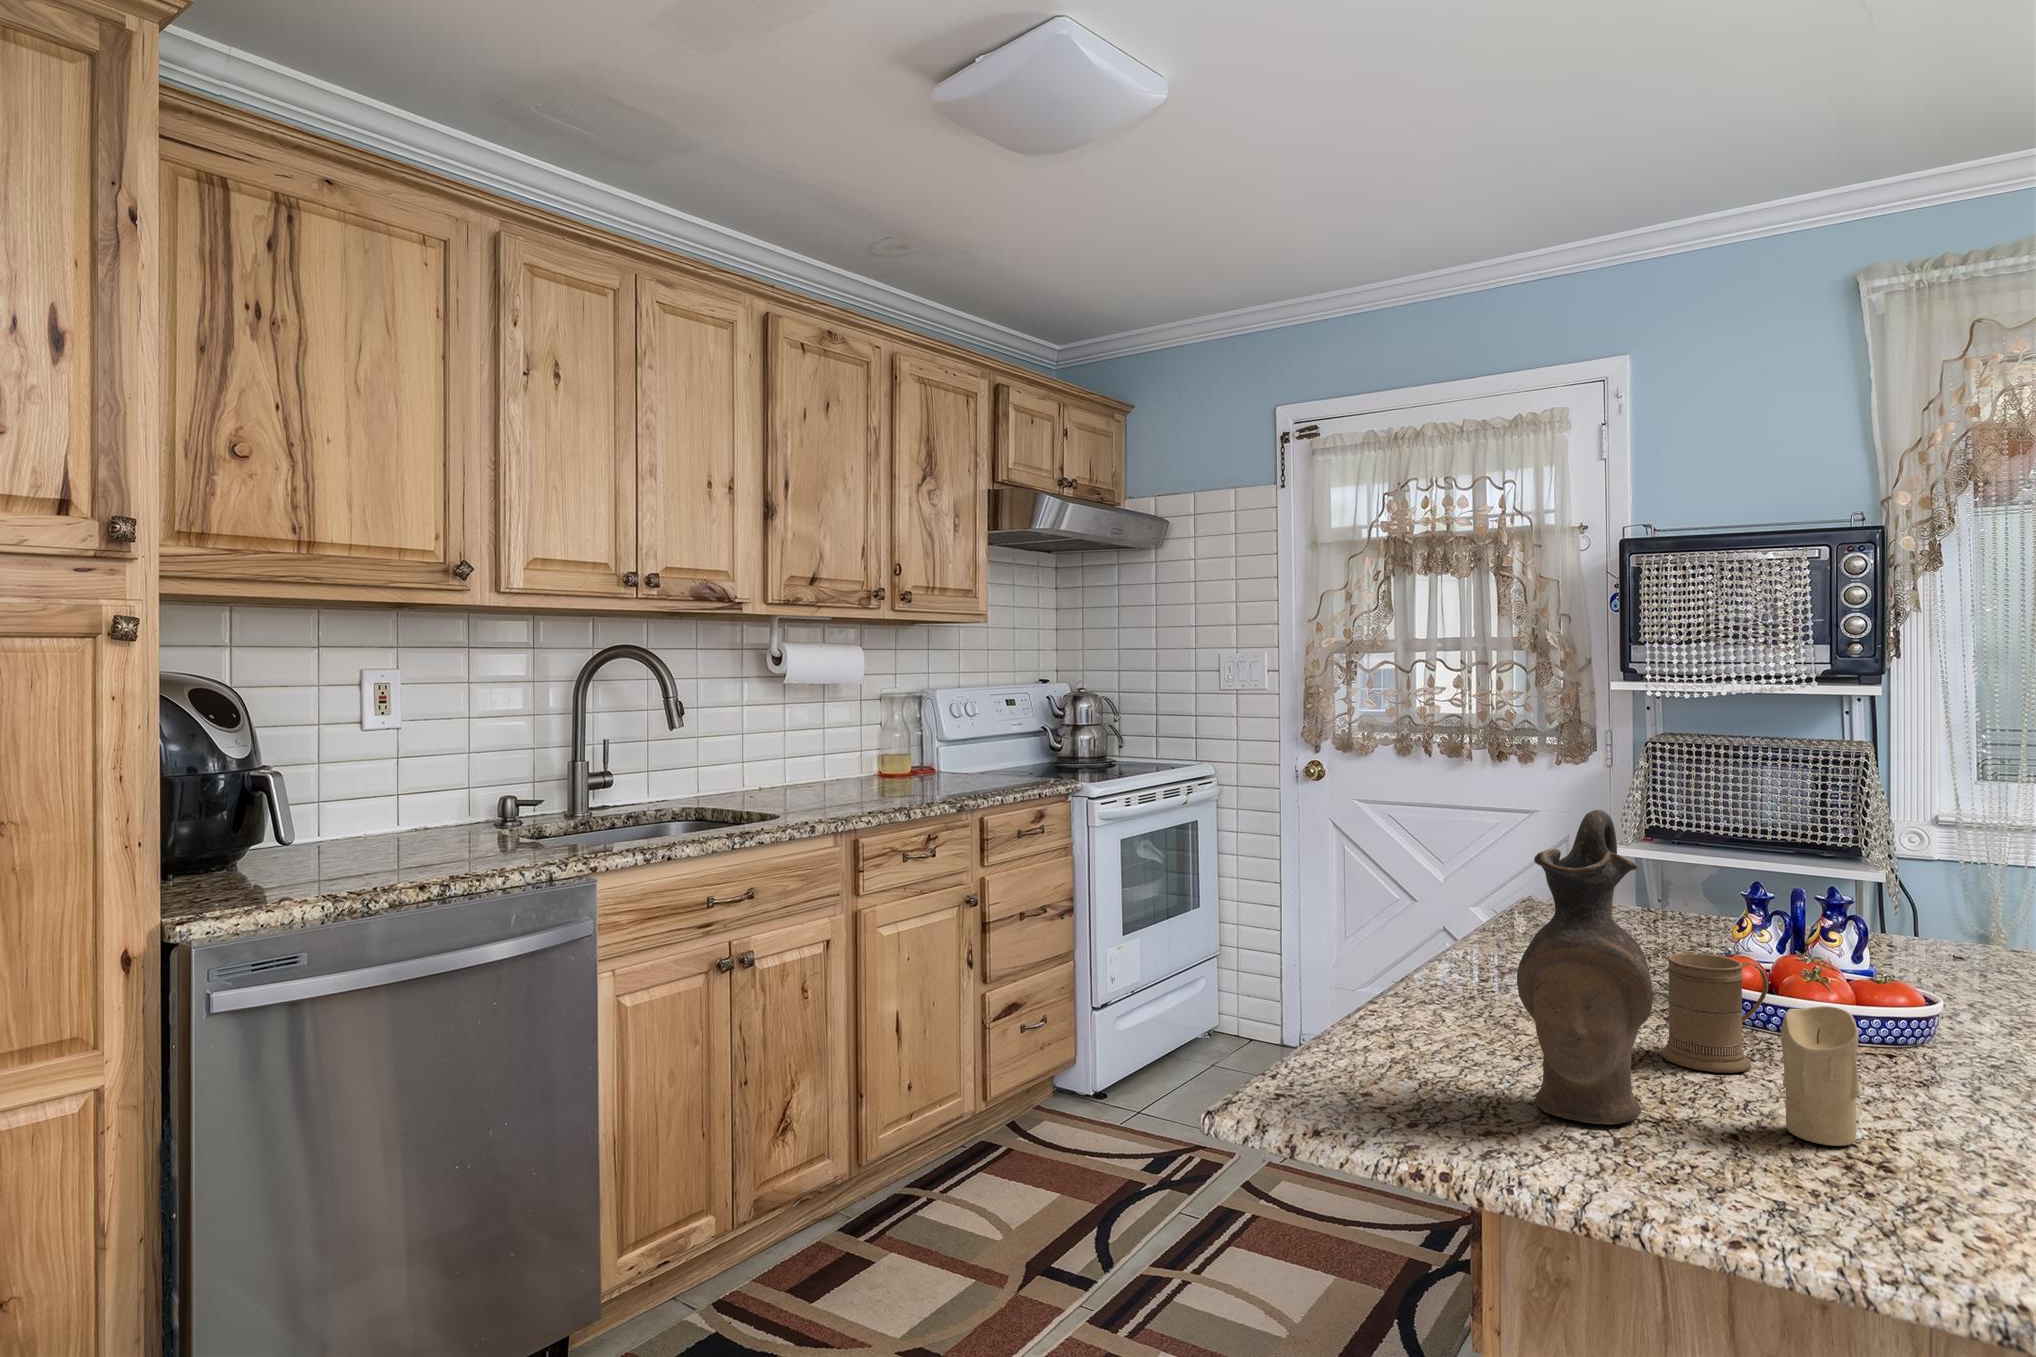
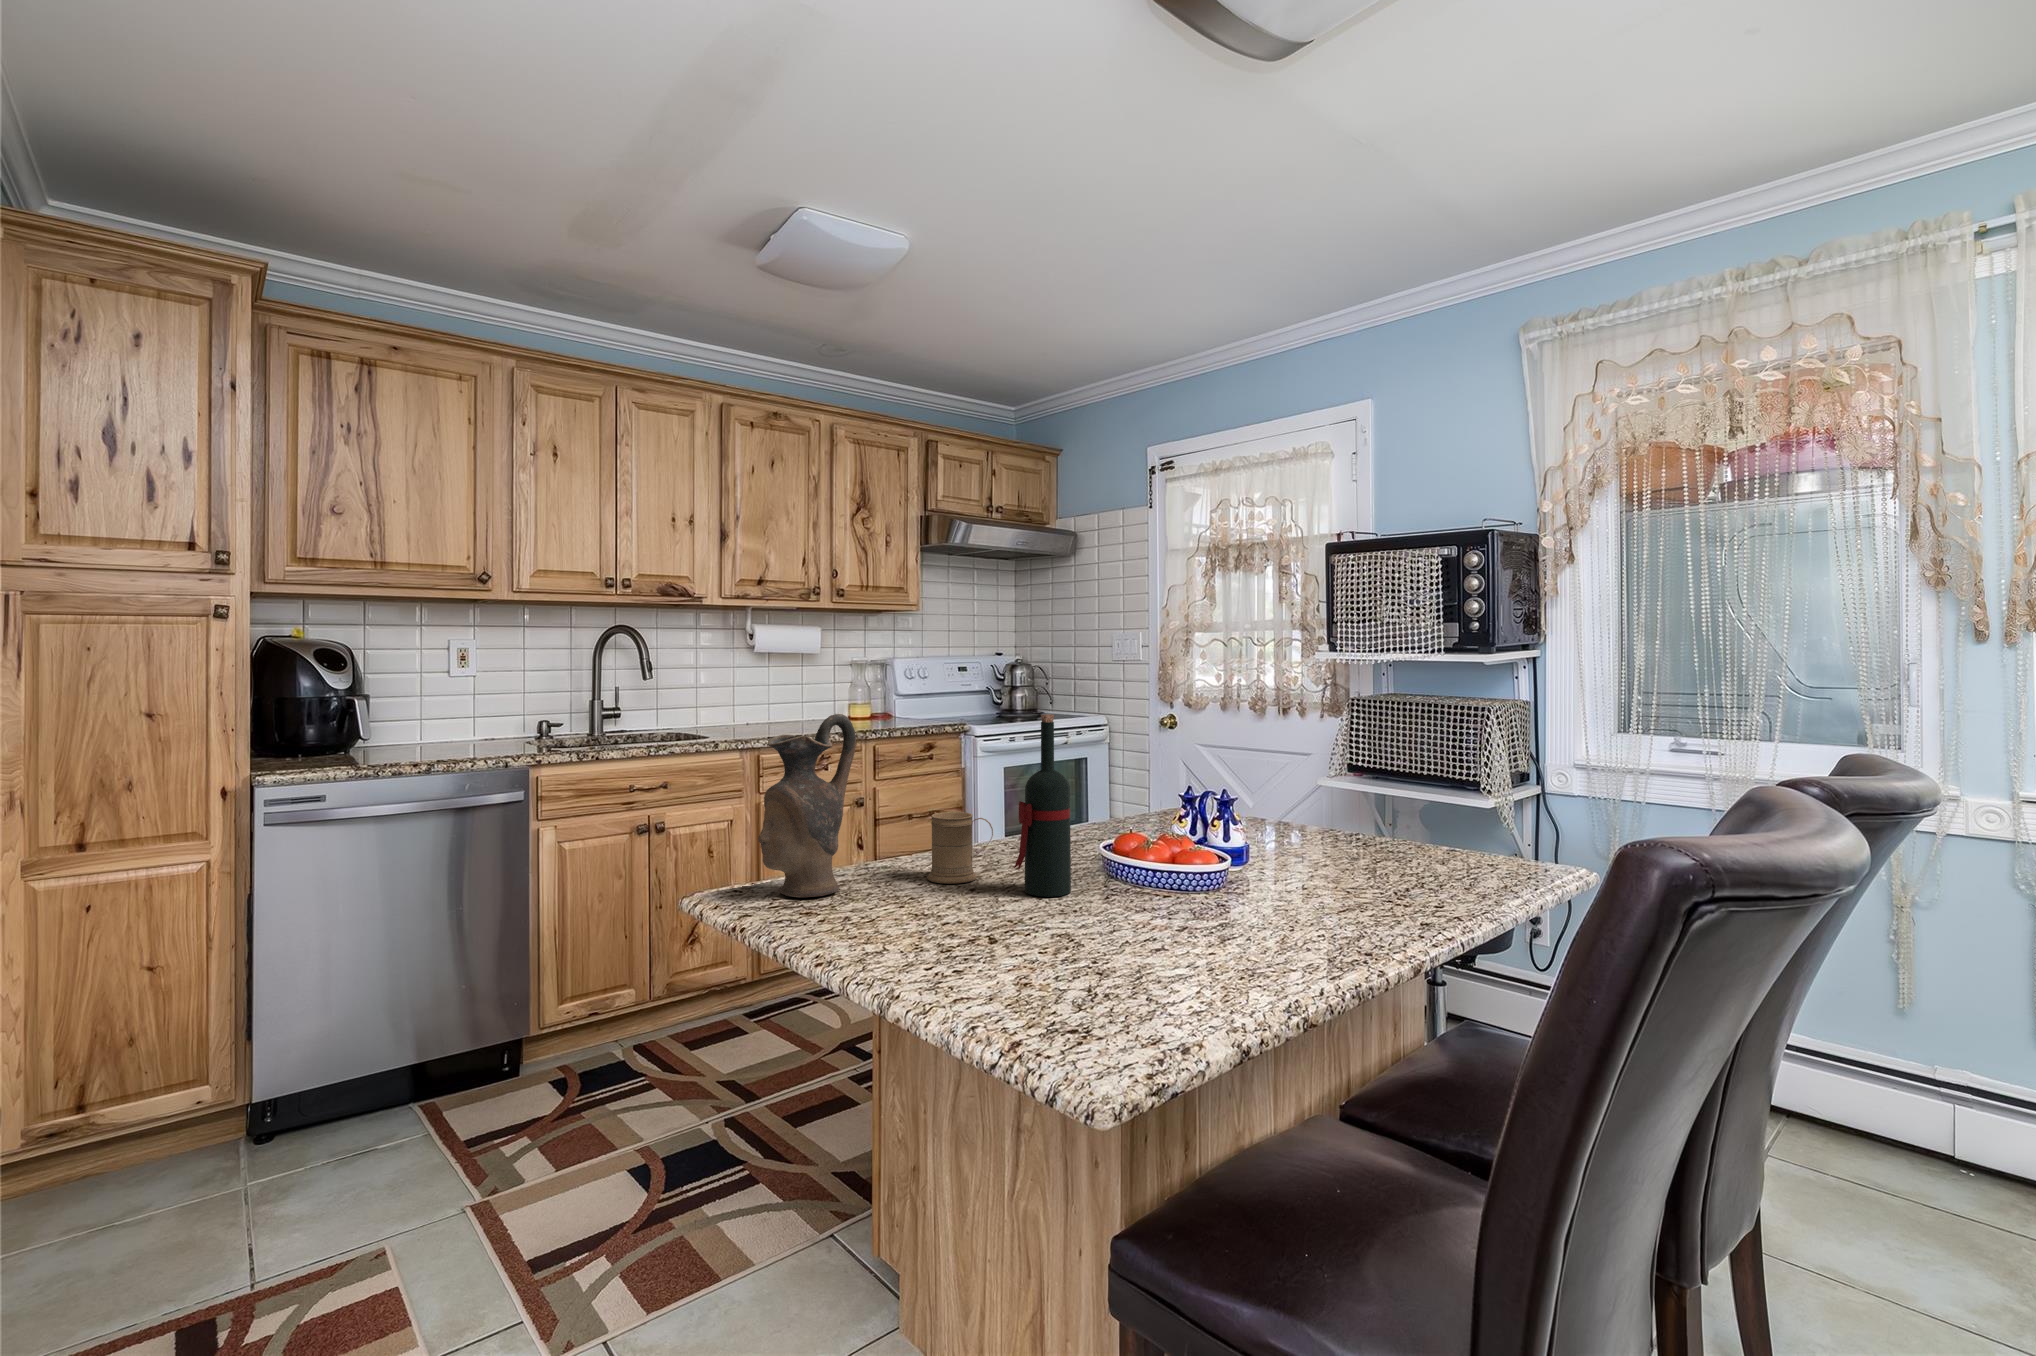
wine bottle: none [1860,802,1948,1088] -> present [1014,714,1071,897]
candle: present [1781,1006,1860,1146] -> none [883,833,922,913]

